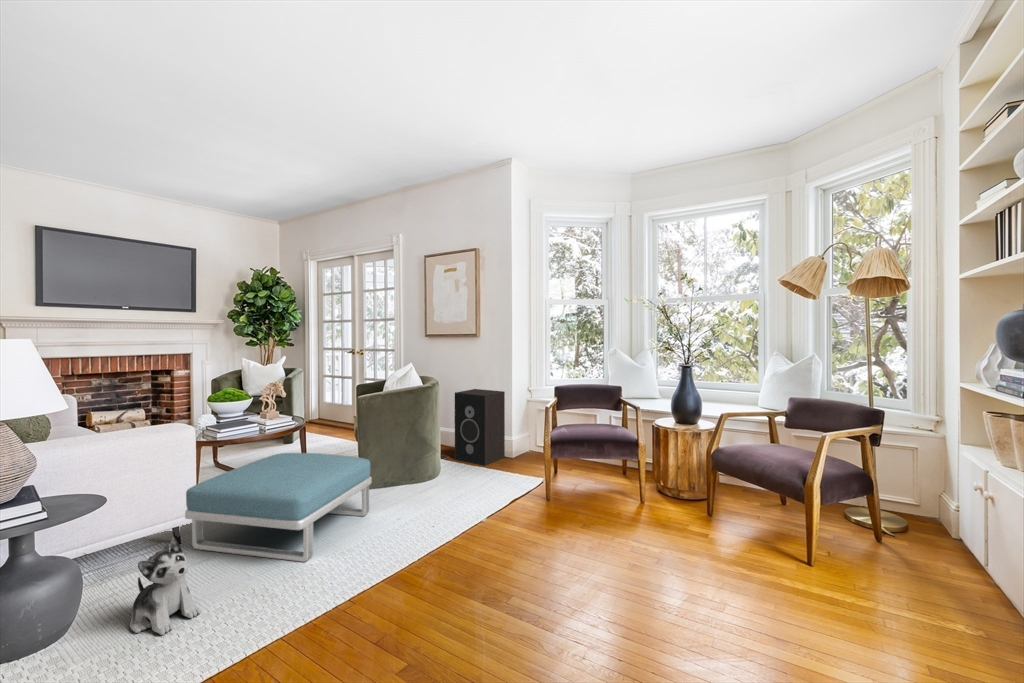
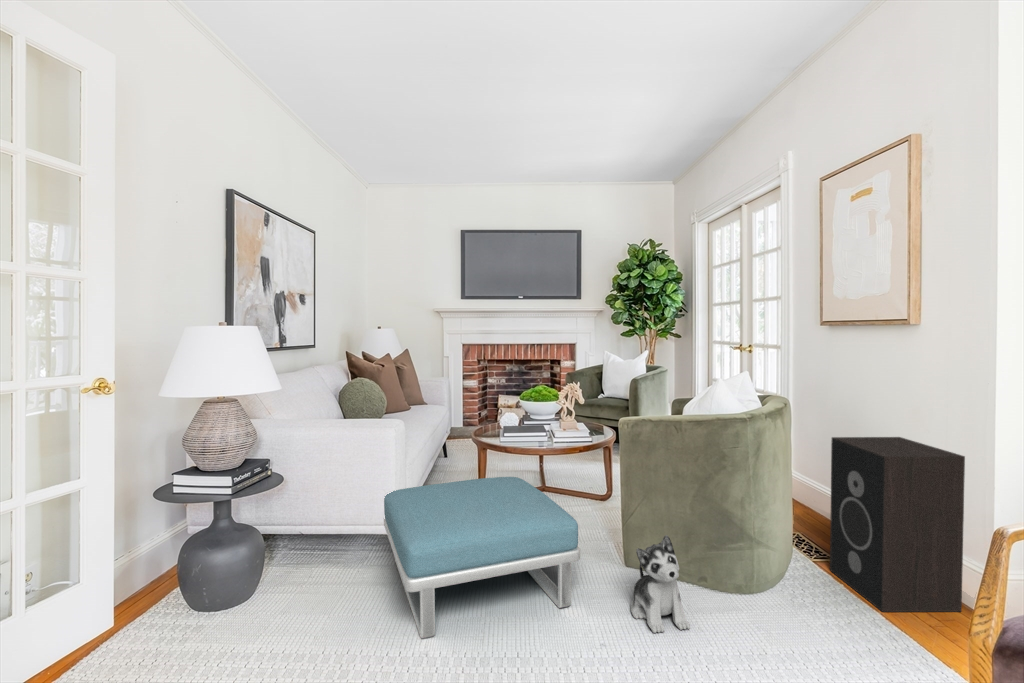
plush toy: present [130,537,201,635] -> present [631,535,690,633]

